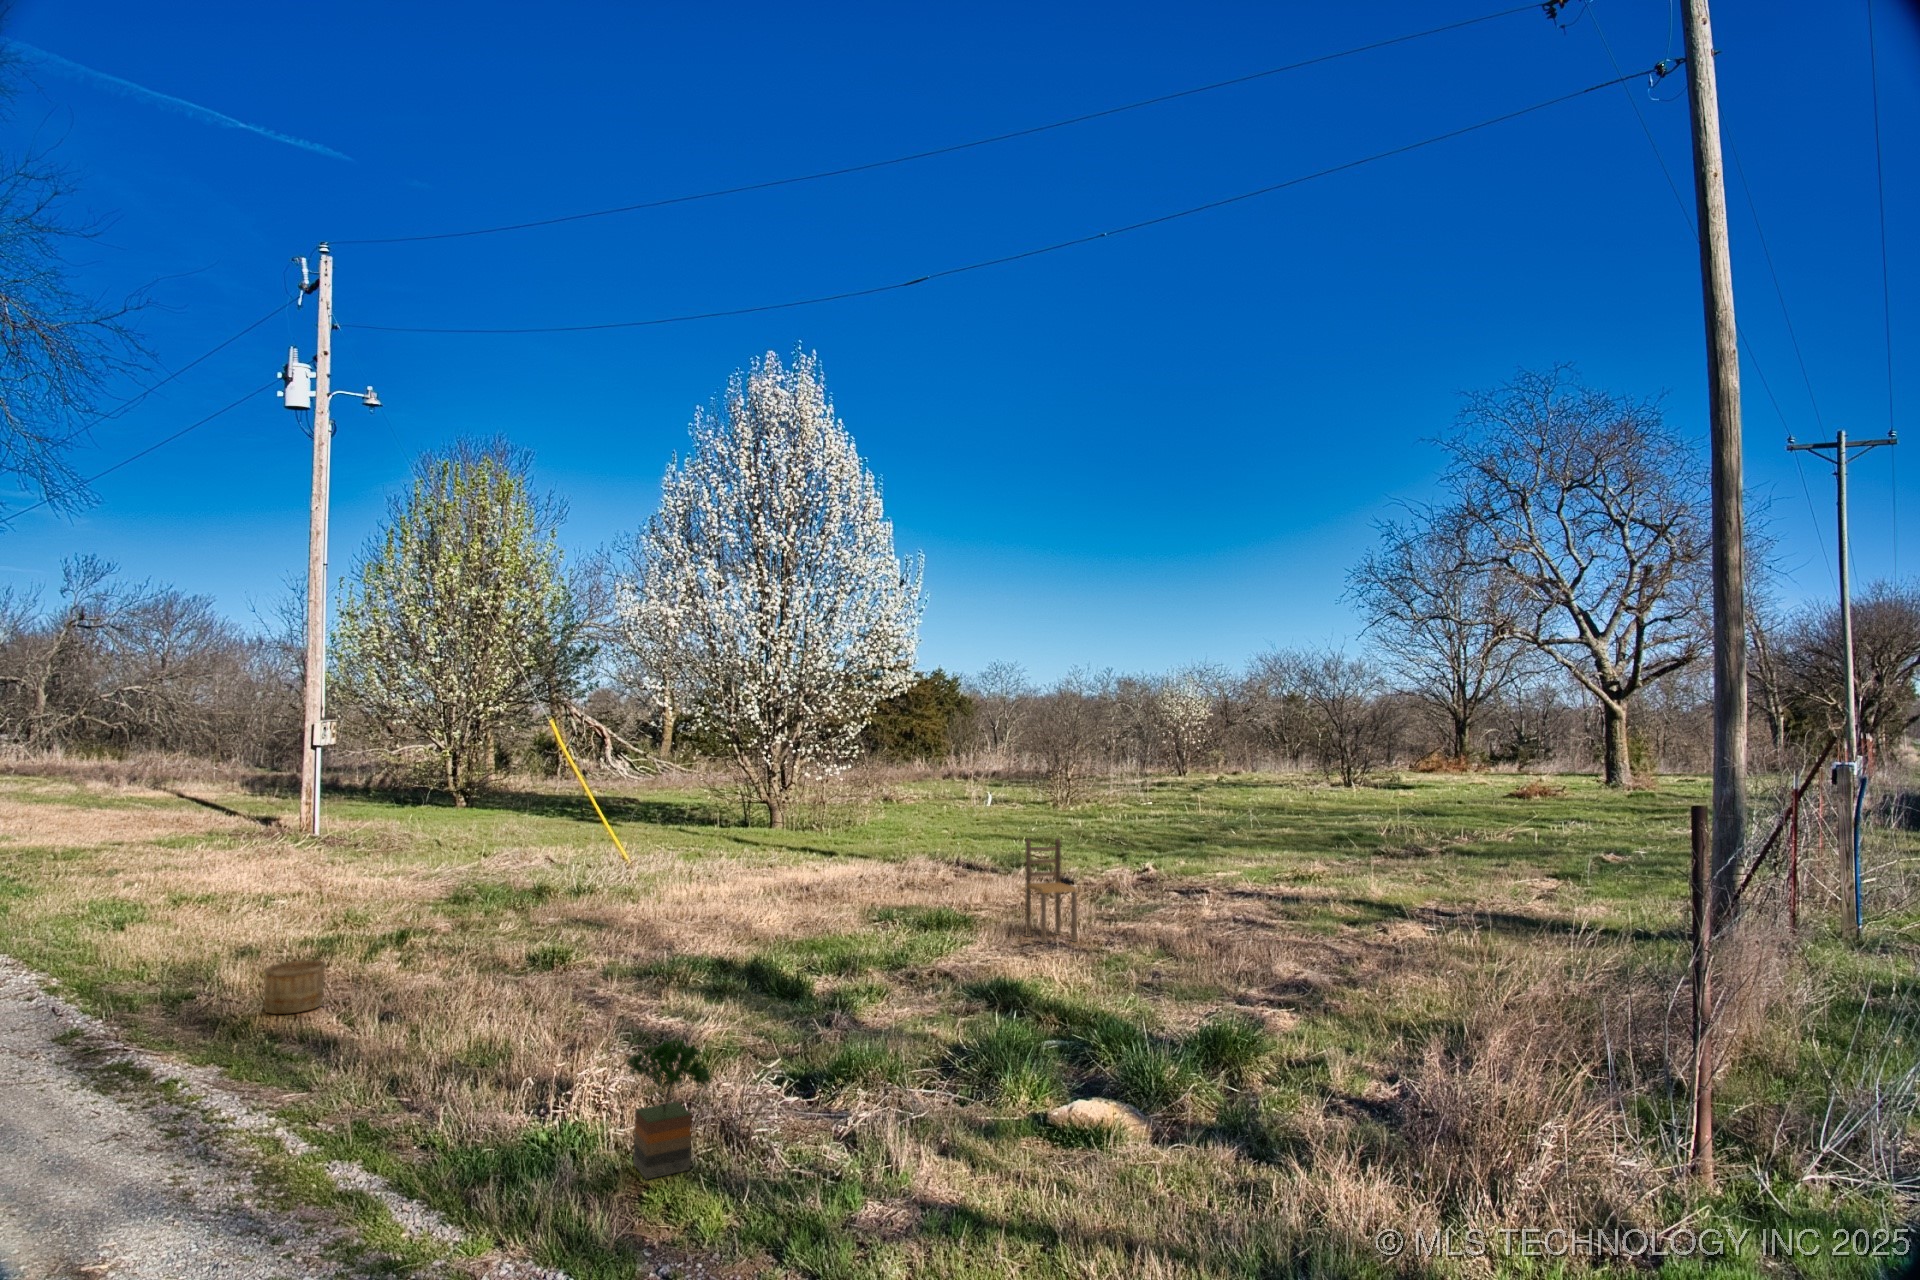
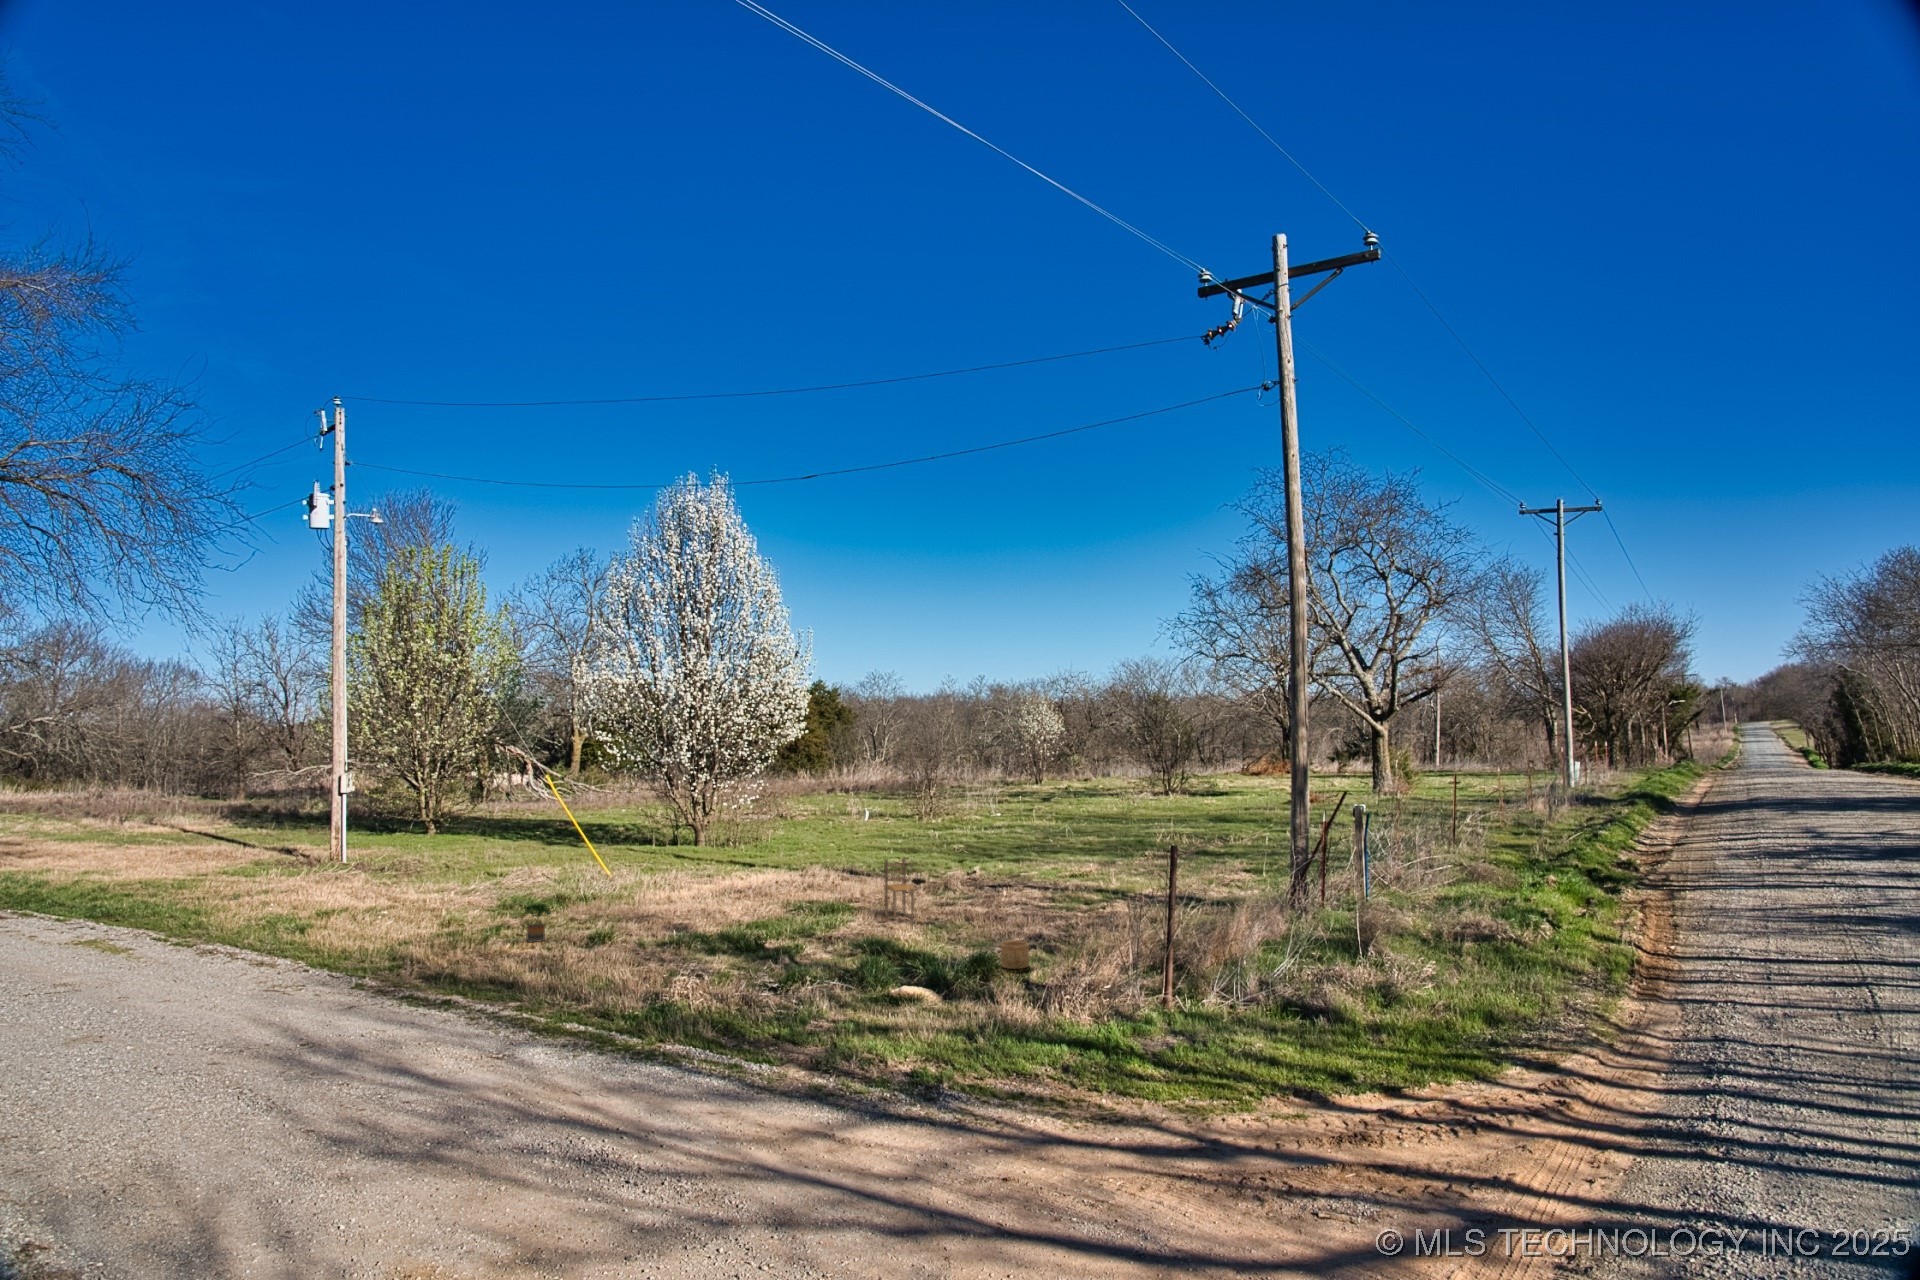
wooden bucket: present [264,960,326,1014] -> present [1001,940,1029,969]
potted tree: present [627,1040,711,1179] -> present [525,904,551,943]

